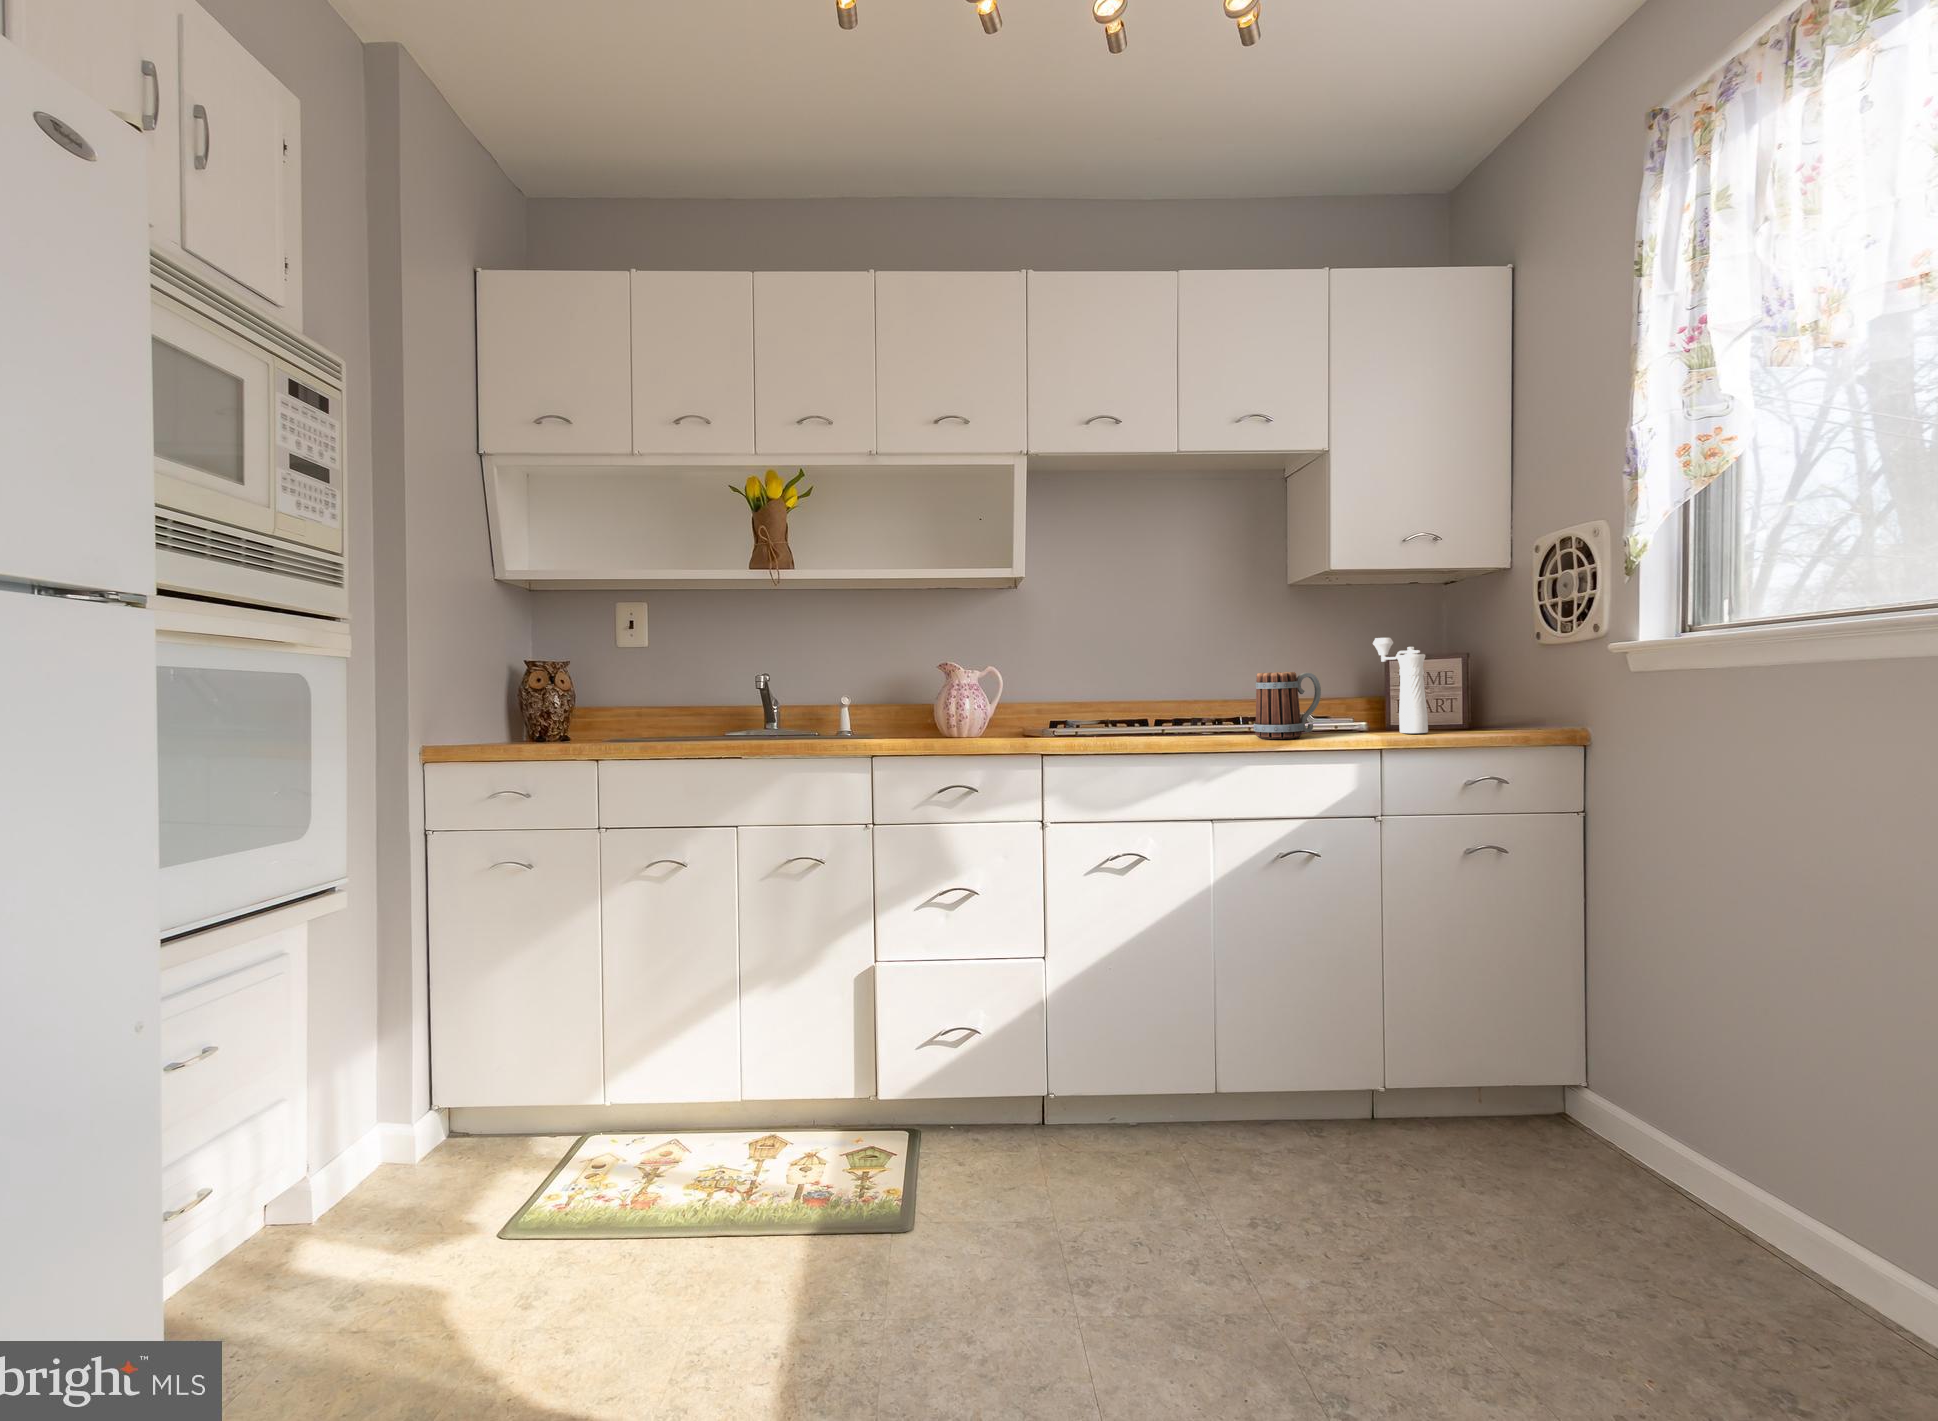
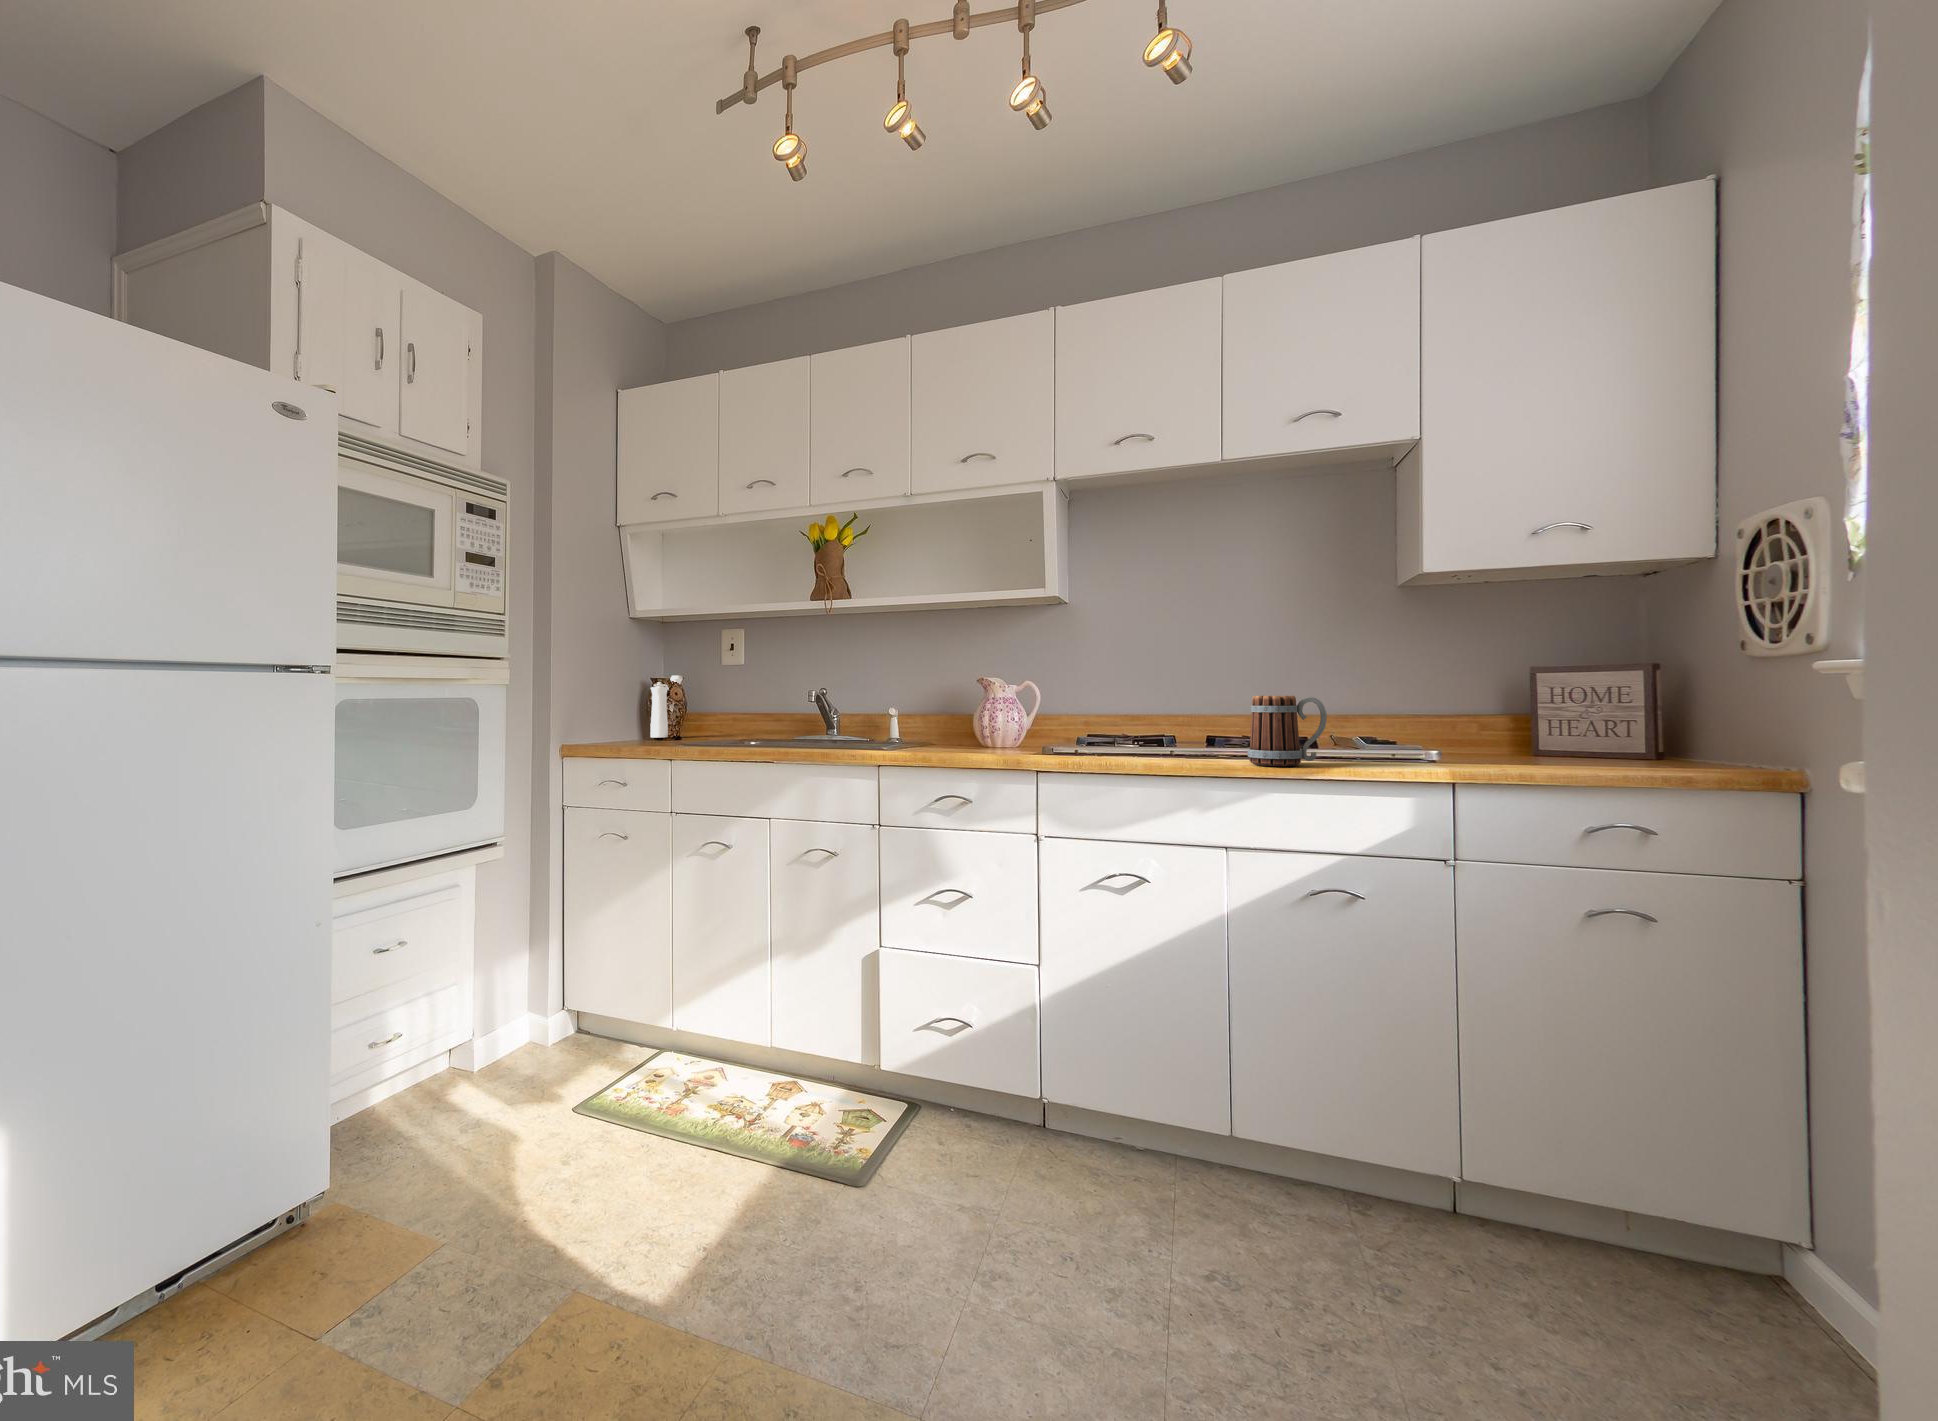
pepper mill: present [1373,638,1428,733] -> present [650,676,683,738]

